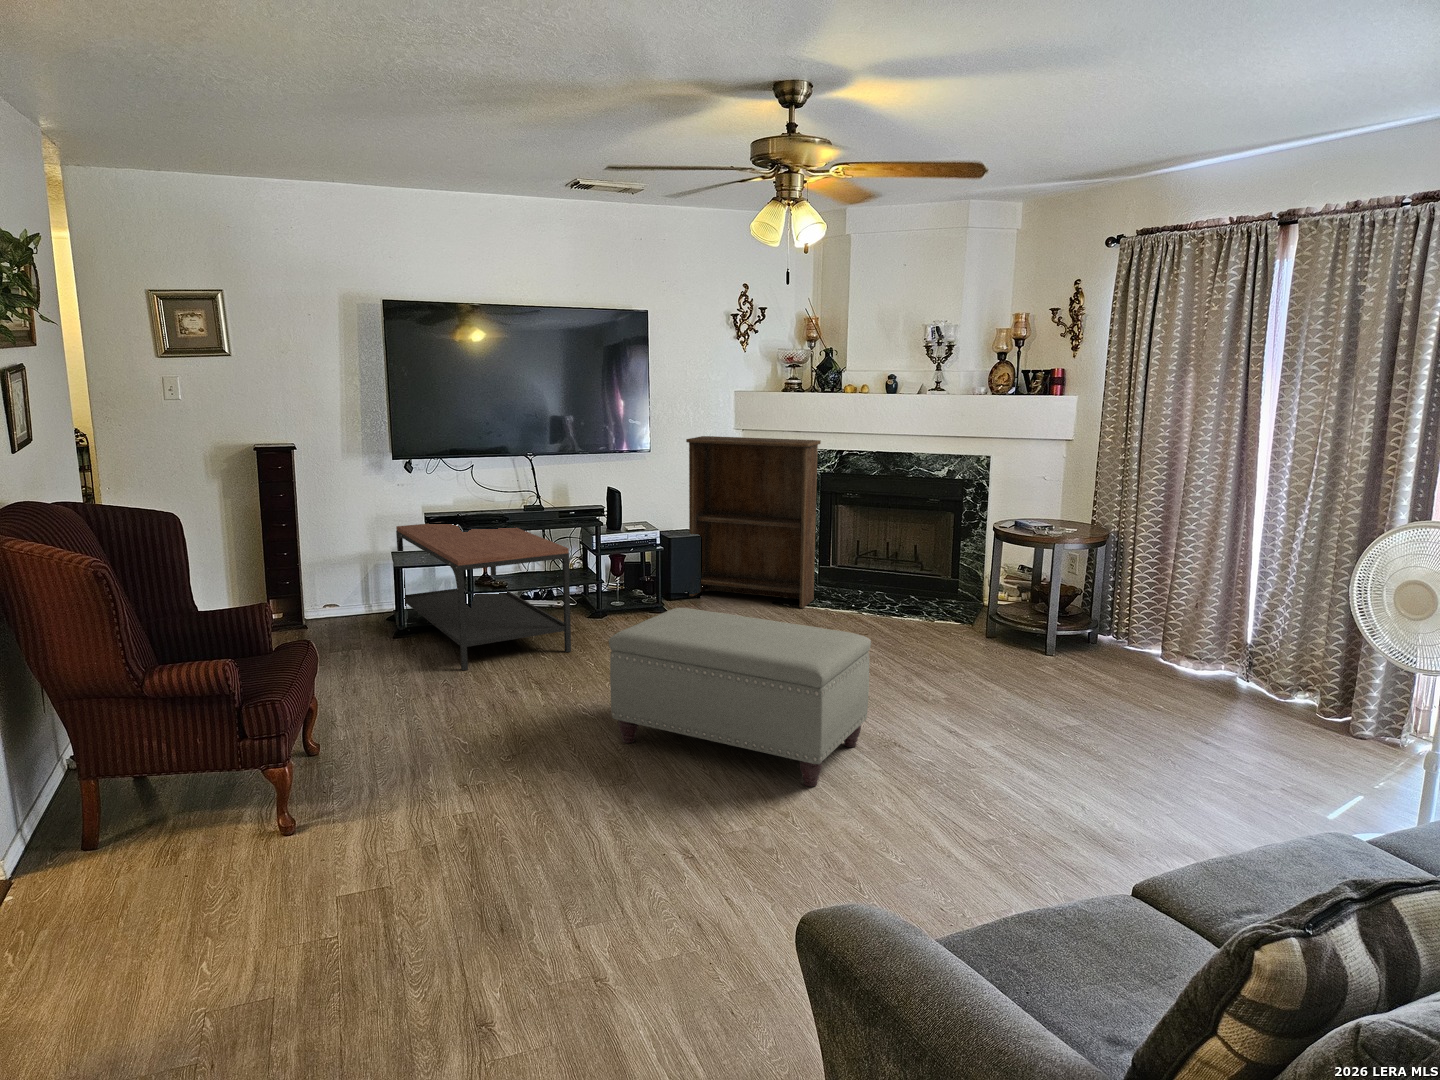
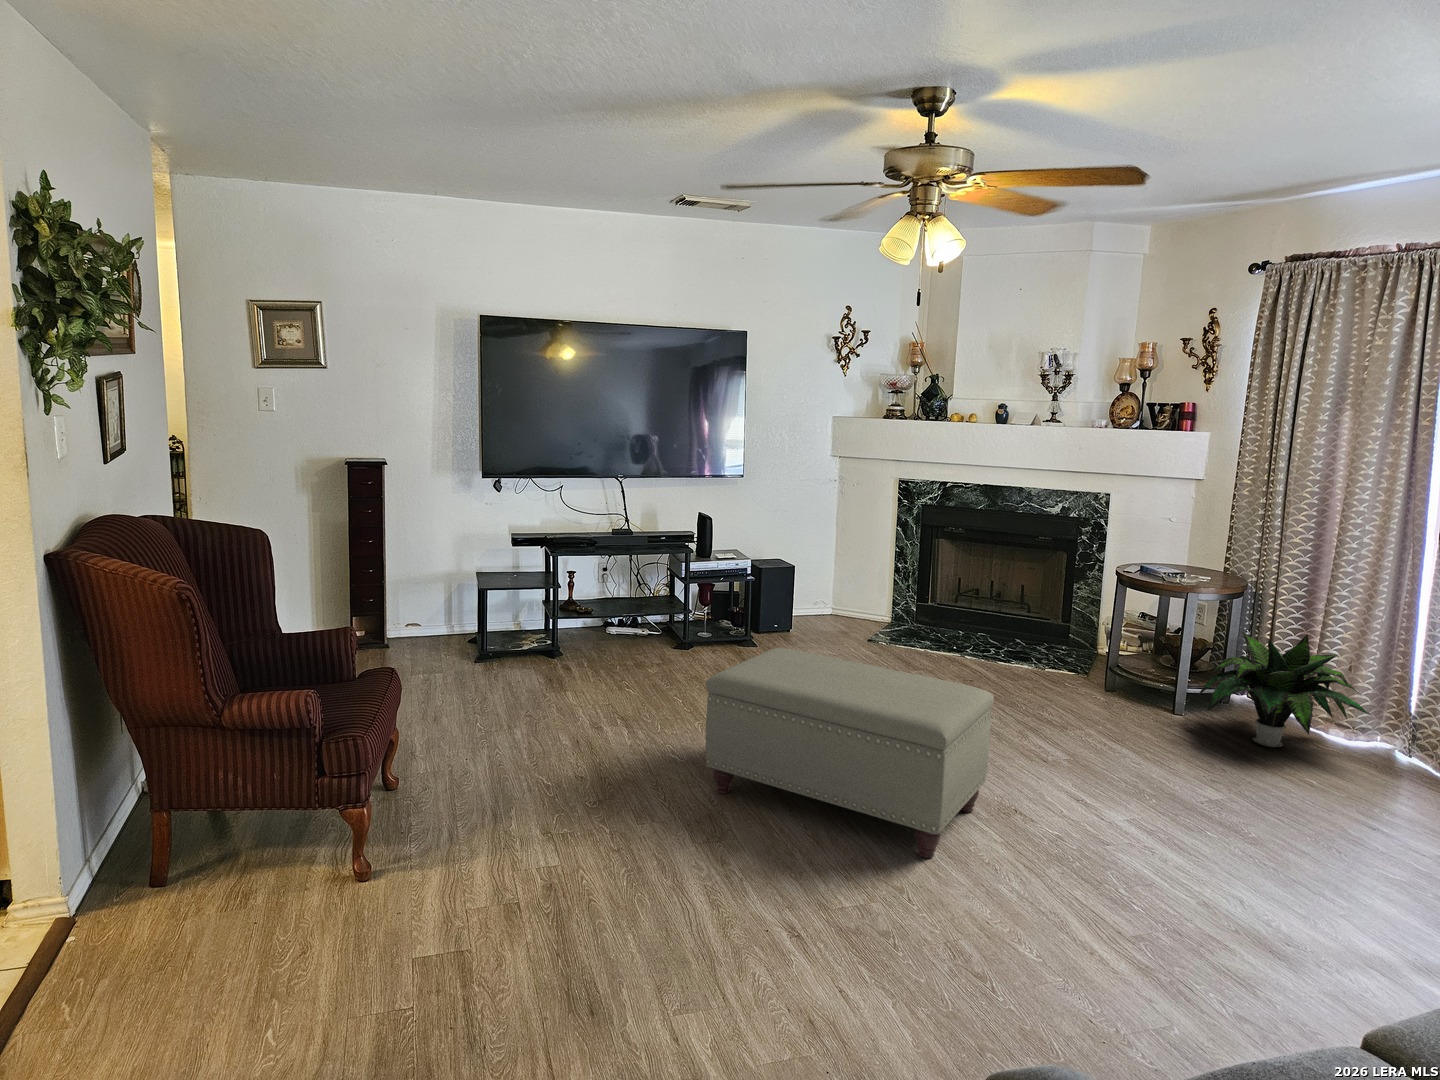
bookshelf: present [686,436,821,608] -> none [778,463,924,647]
coffee table: present [396,524,571,670] -> none [483,541,660,700]
potted plant: none [1064,575,1212,679] -> present [1197,632,1371,747]

